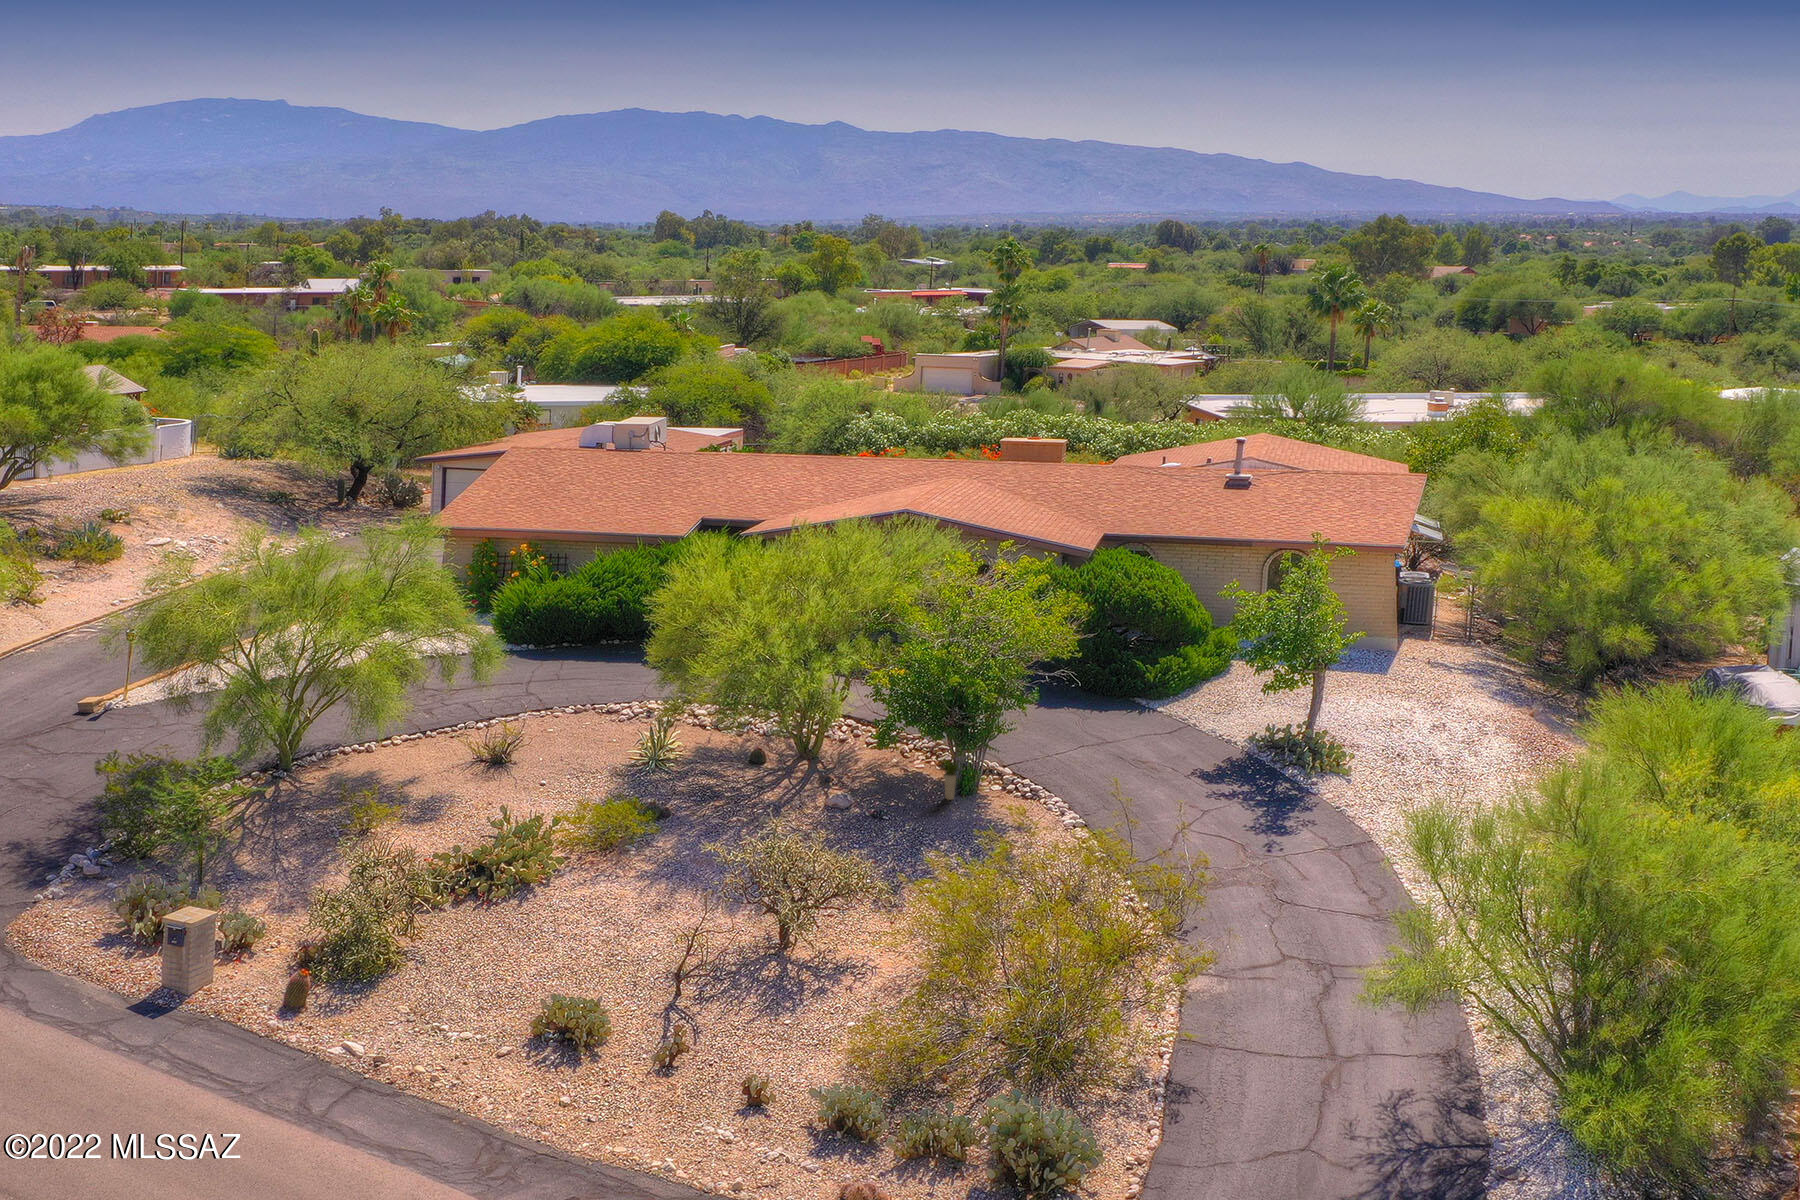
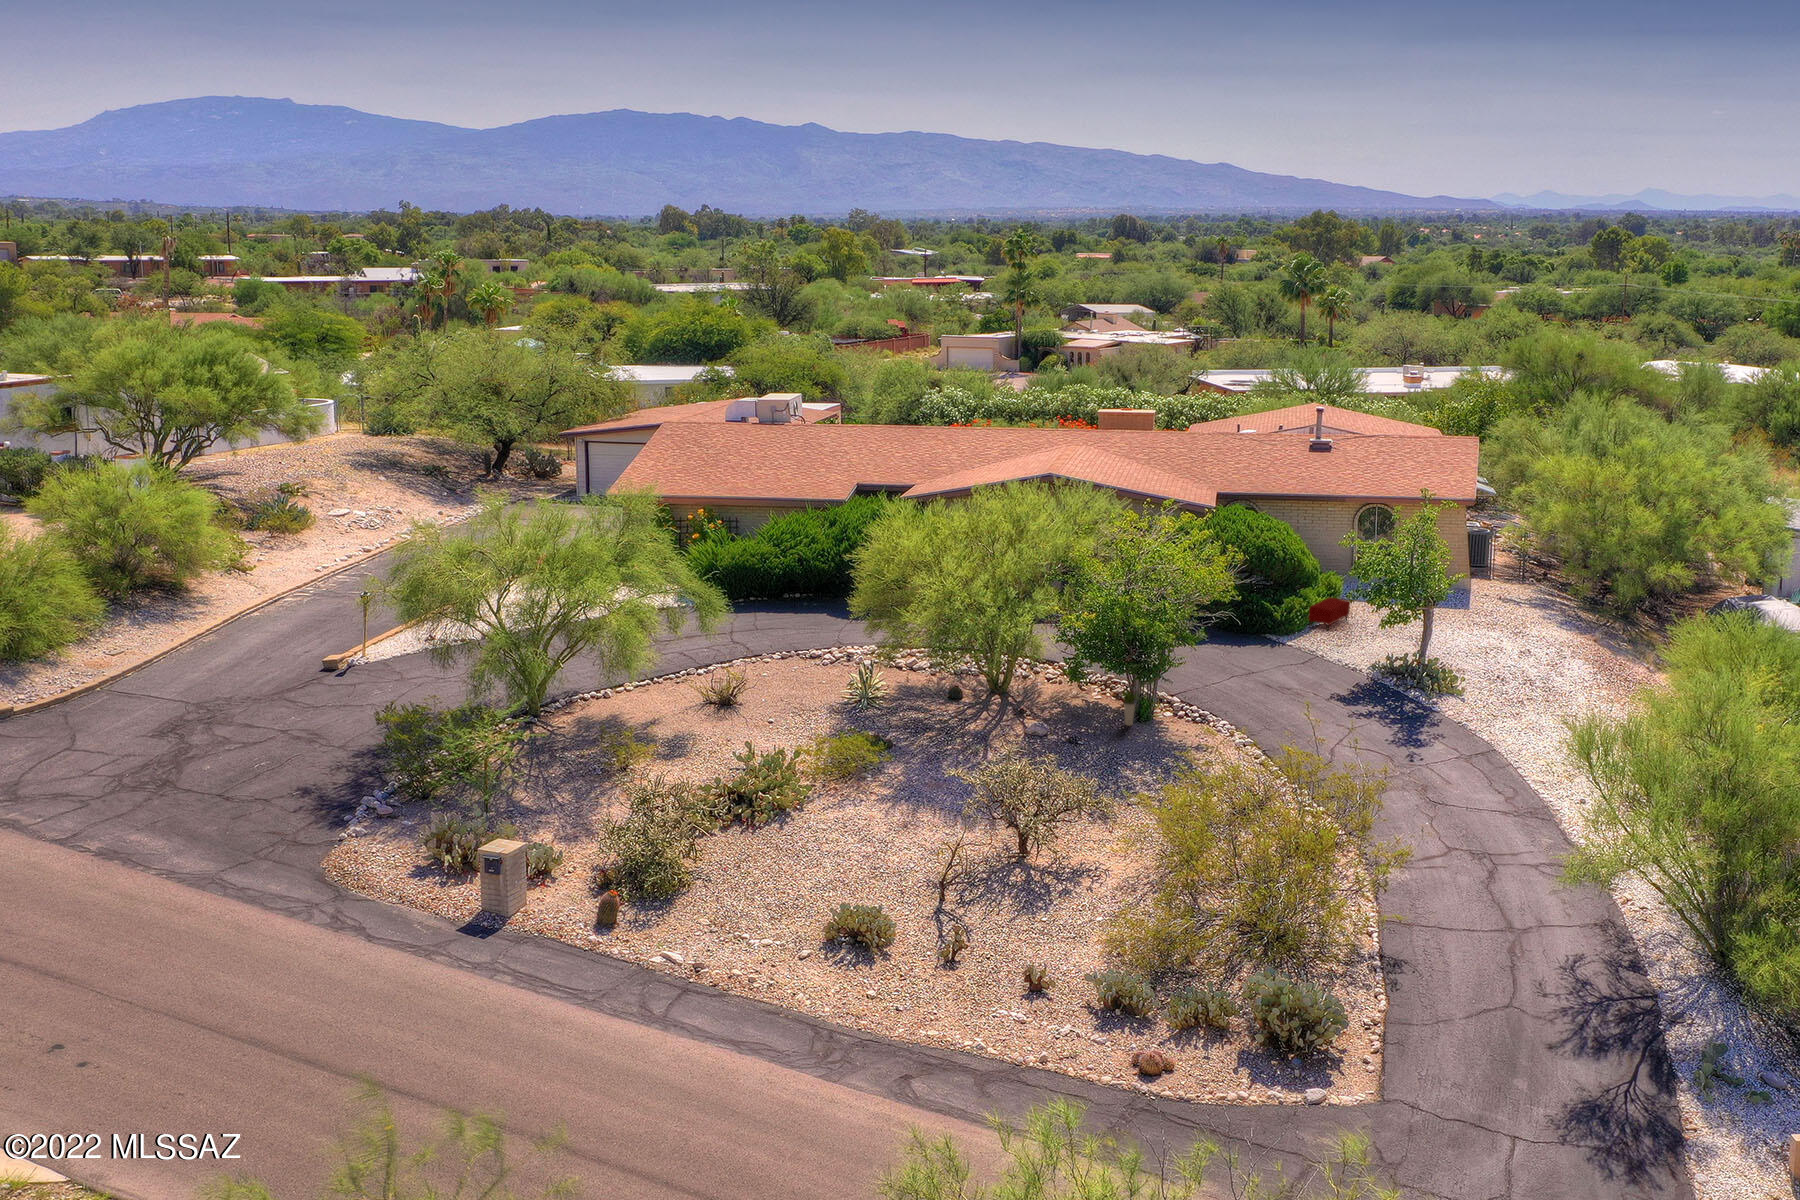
bench: none [1183,660,1232,699] -> present [1308,597,1350,630]

